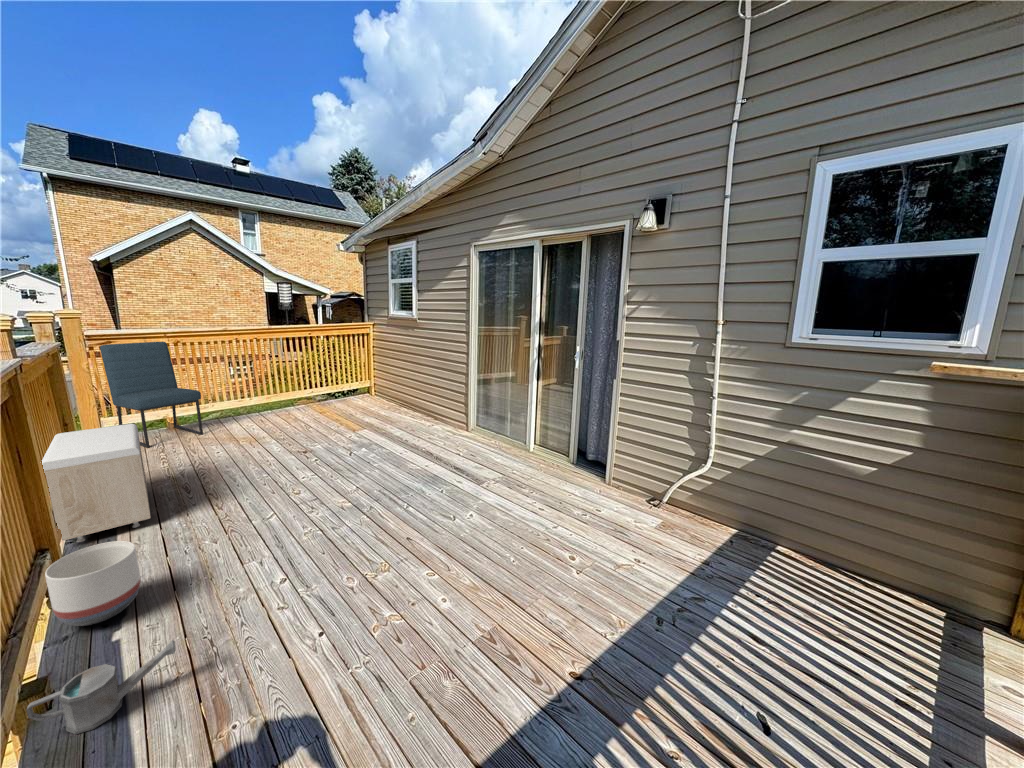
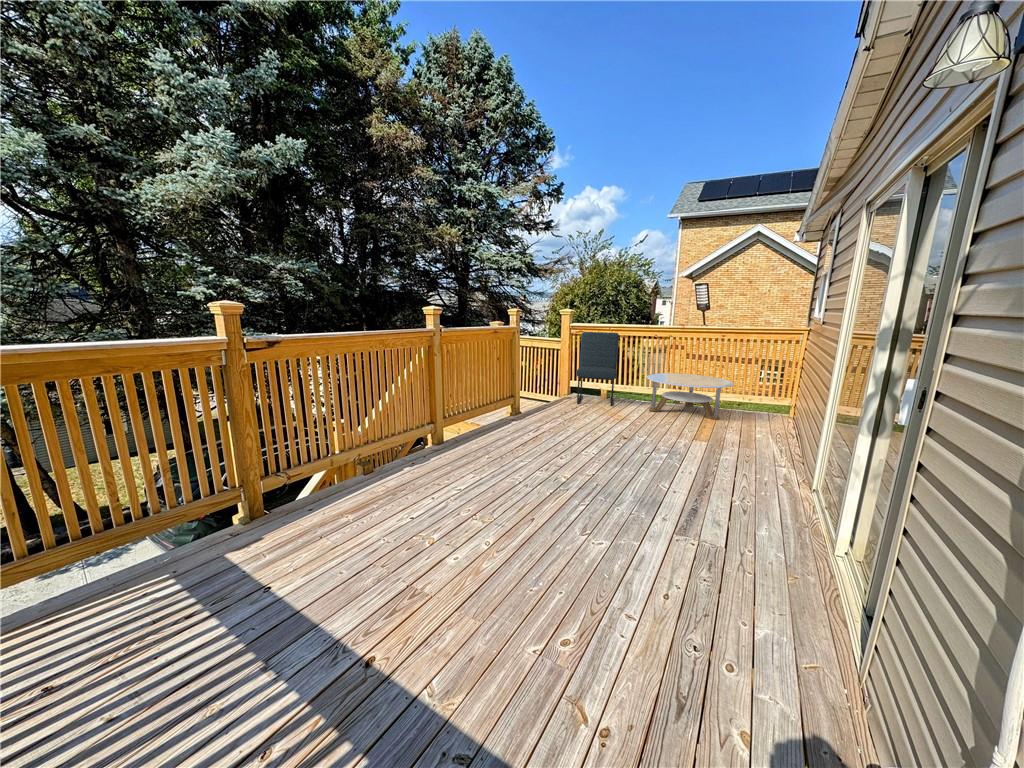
round table: none [234,375,330,425] -> present [646,373,734,420]
storage bench: present [42,424,151,542] -> none [468,375,533,436]
planter: present [45,541,141,626] -> none [410,423,443,460]
watering can: present [27,640,176,734] -> none [356,461,390,486]

